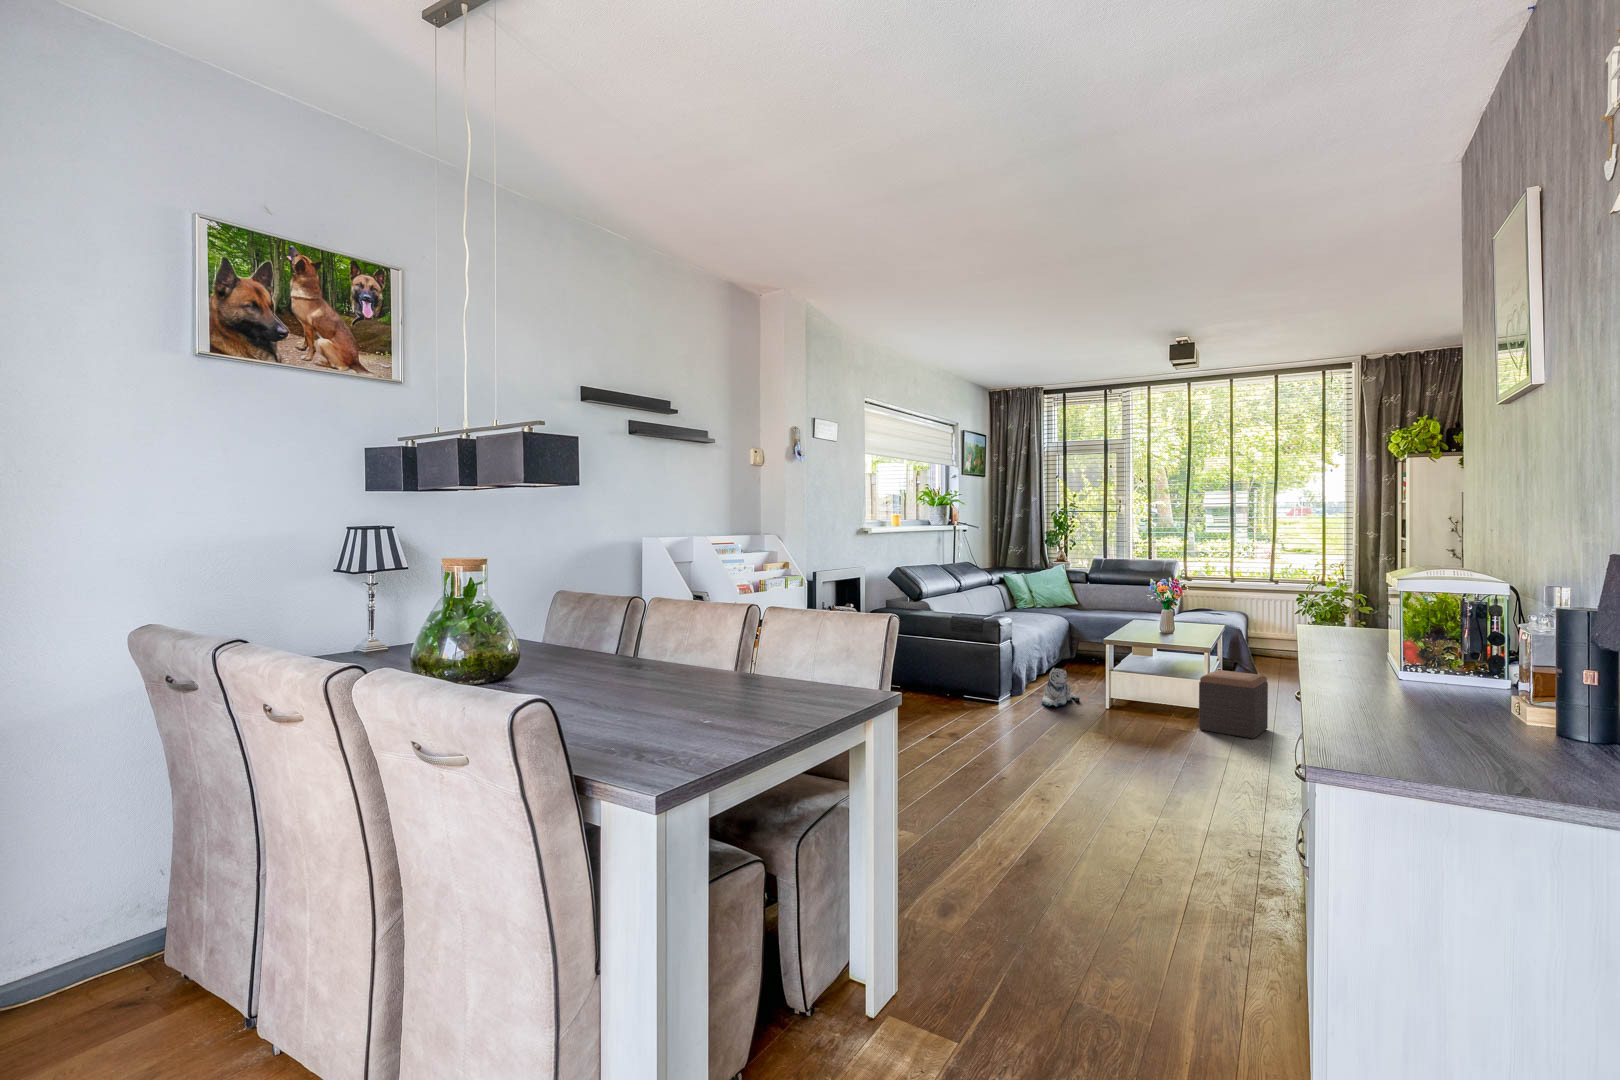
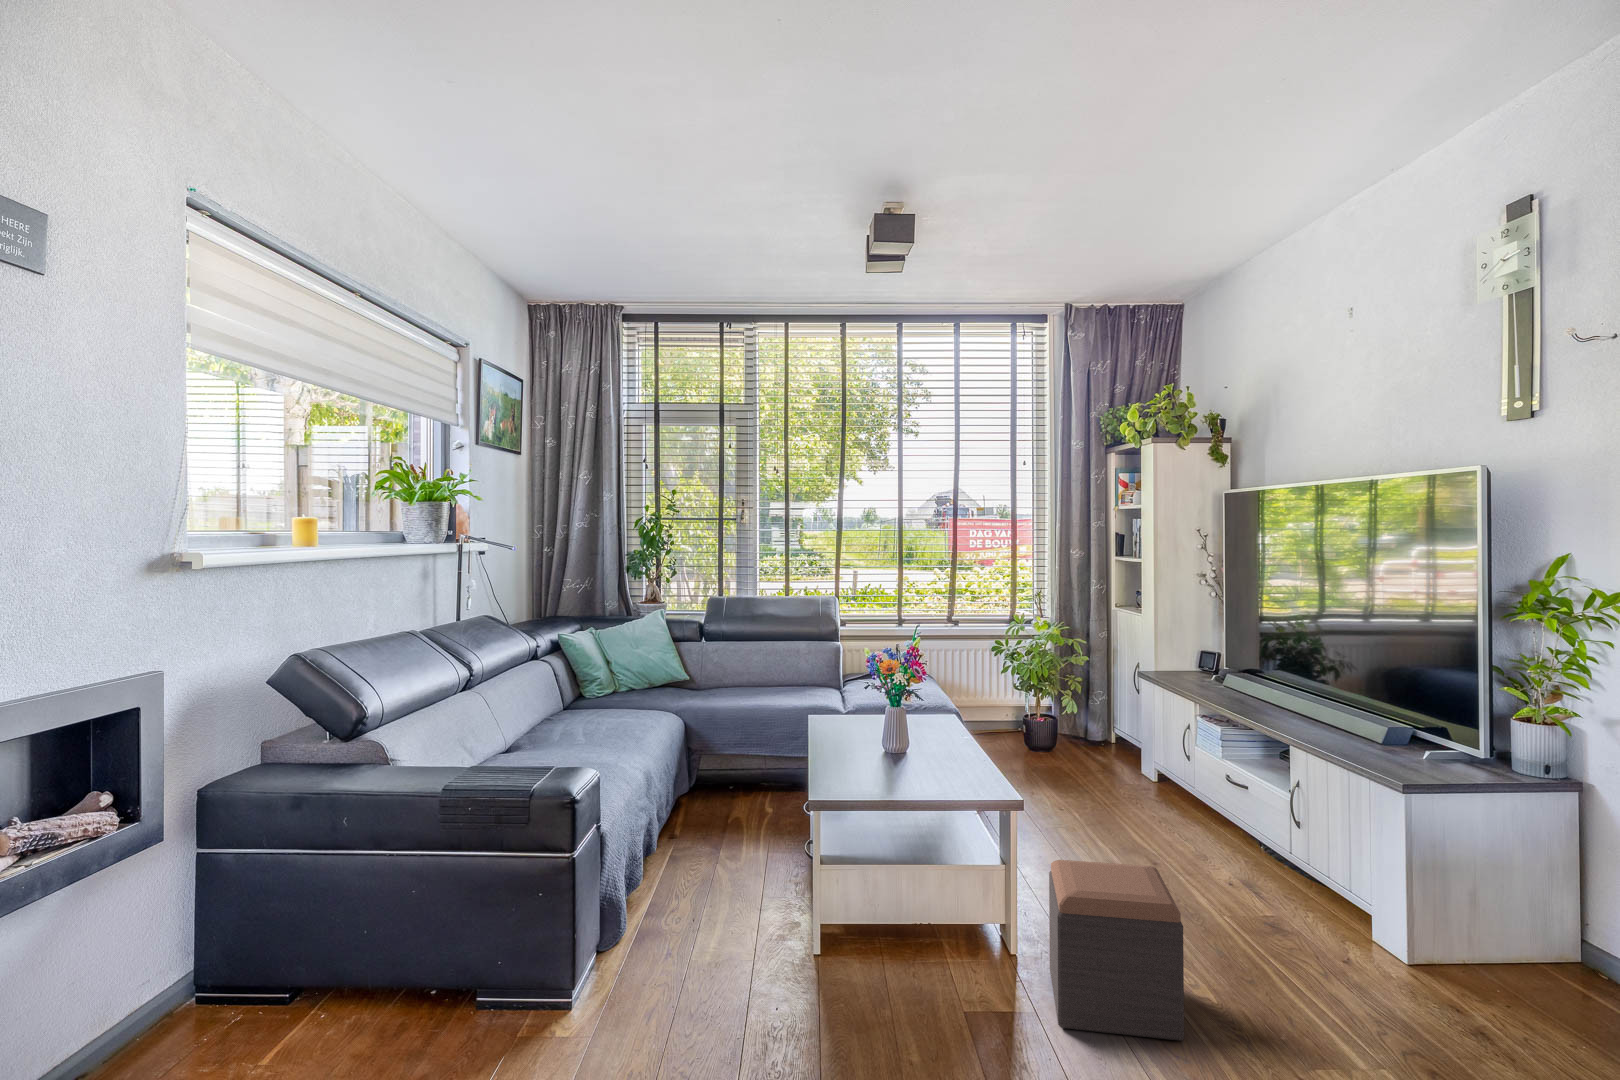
plush toy: present [1042,668,1079,707] -> none [679,891,762,1011]

